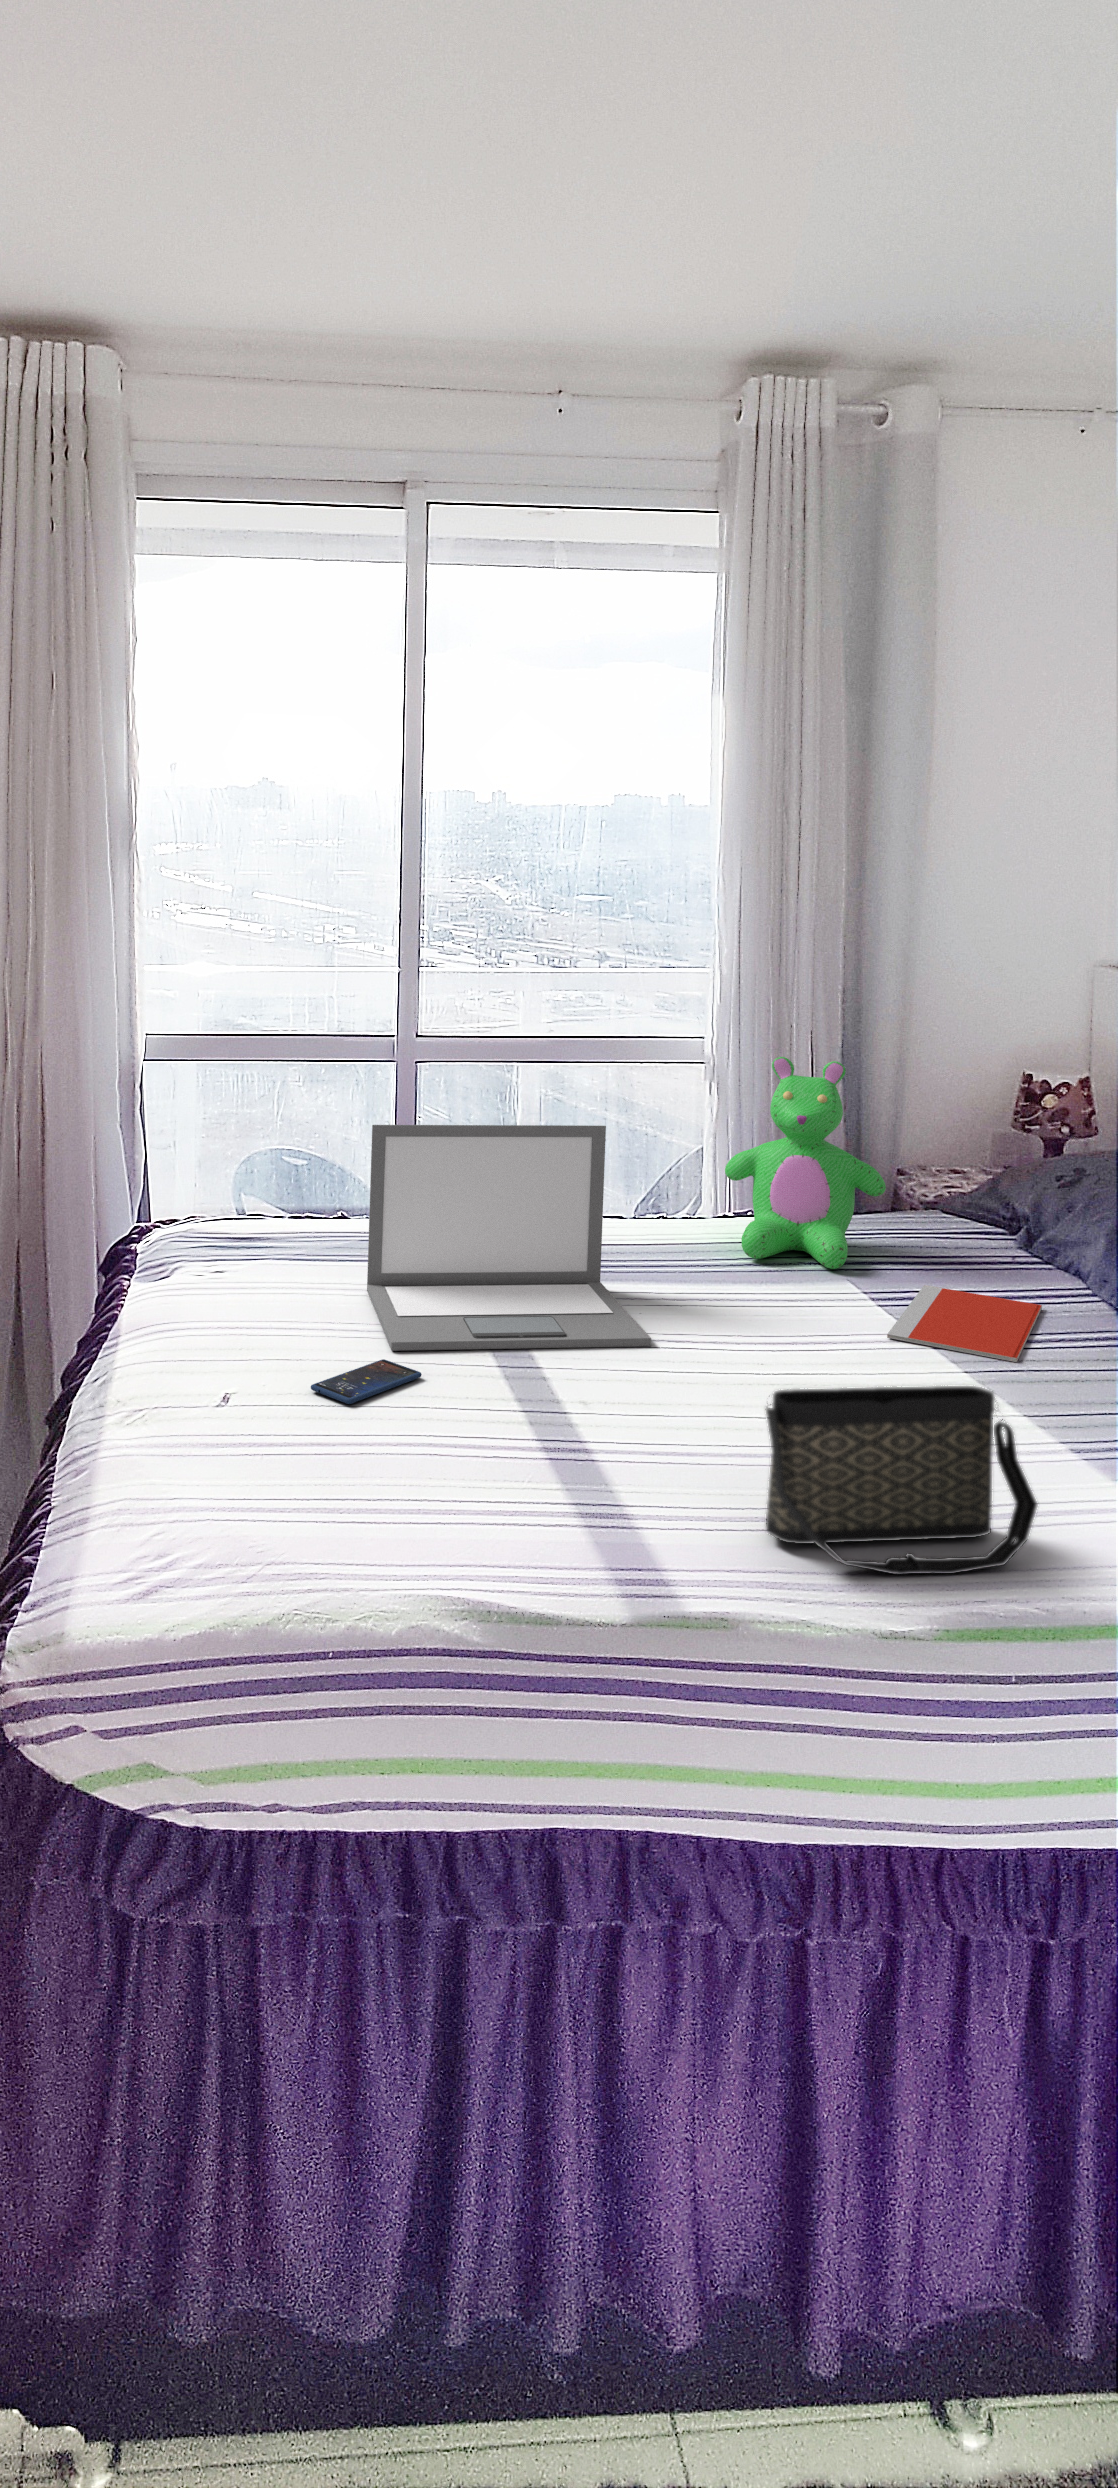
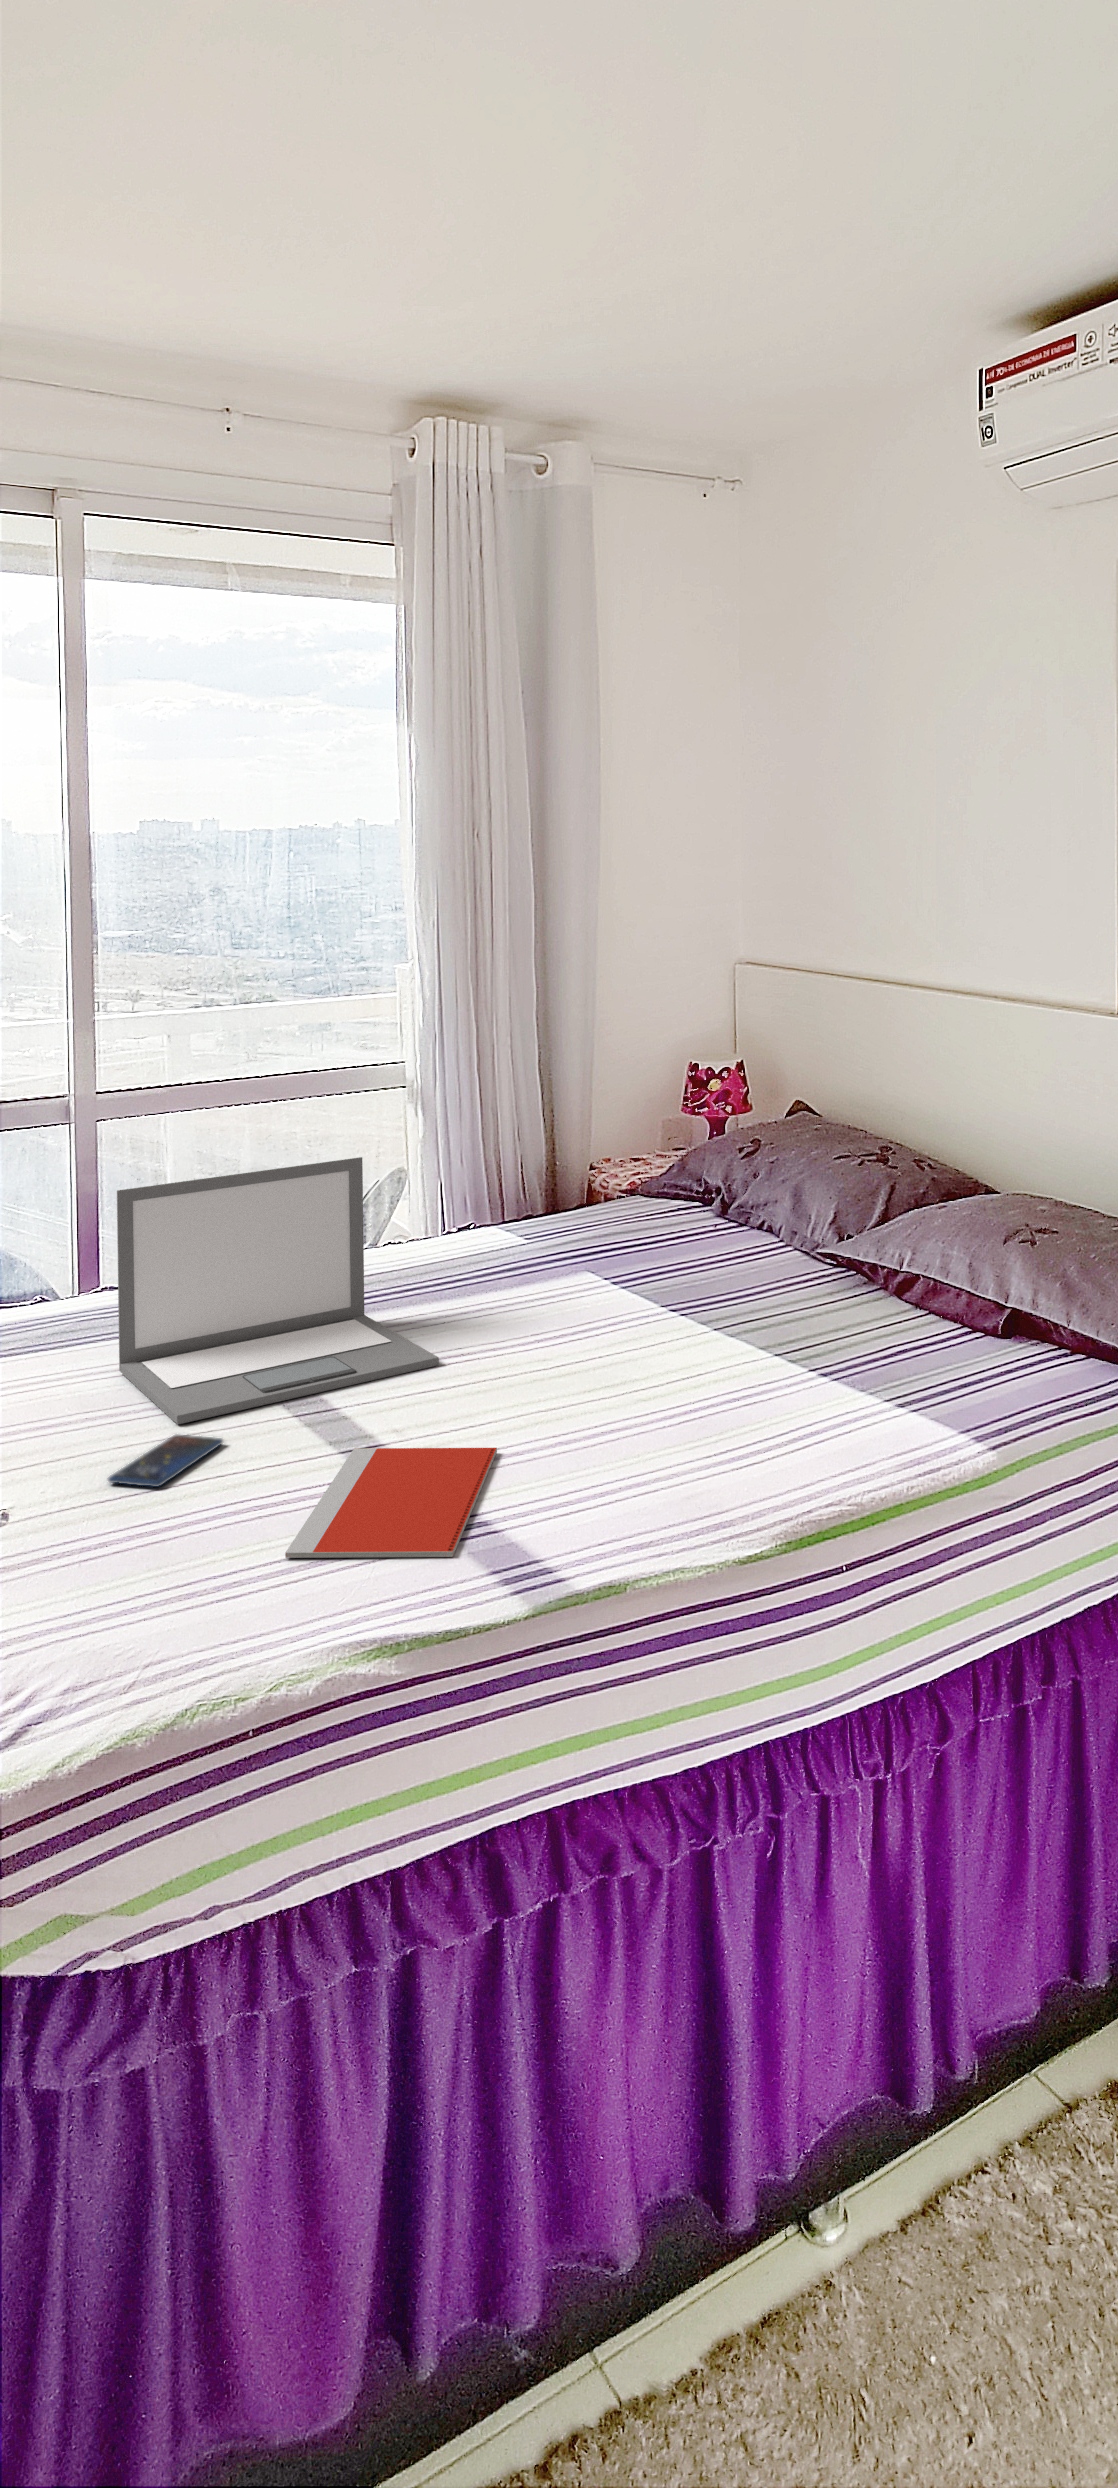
teddy bear: present [725,1057,886,1269] -> none [457,1069,607,1267]
notebook: present [887,1285,1042,1362] -> present [285,1448,497,1558]
handbag: present [765,1386,1037,1575] -> none [615,1331,837,1512]

